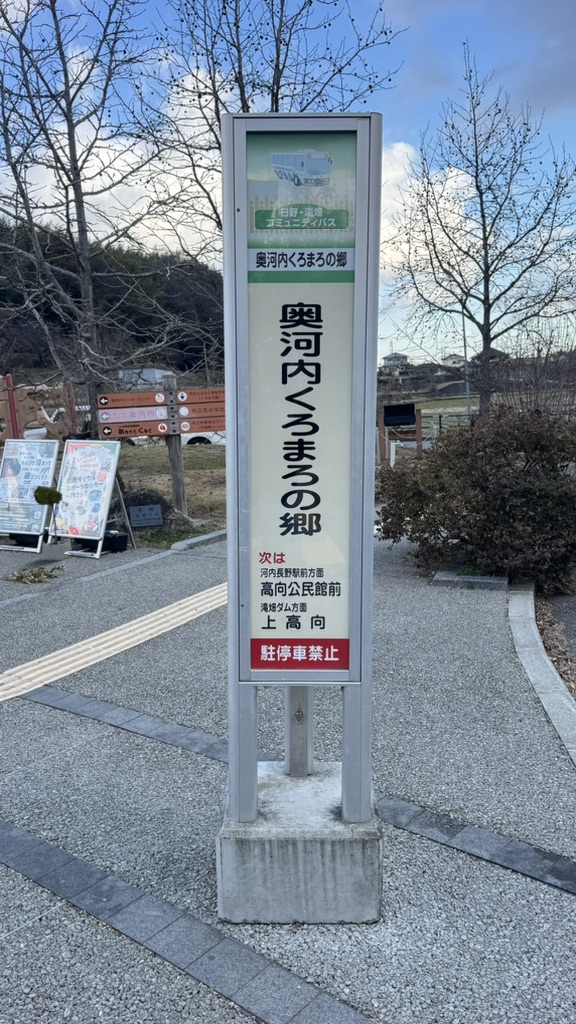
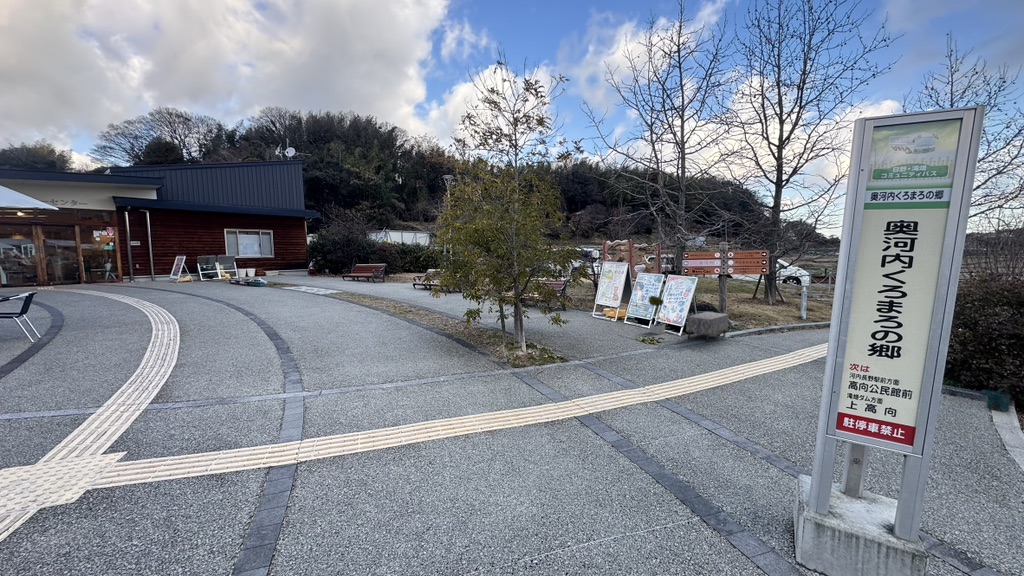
bench: none [108,506,181,561] -> present [686,312,728,342]
watering can: none [478,563,506,595] -> present [981,388,1010,412]

